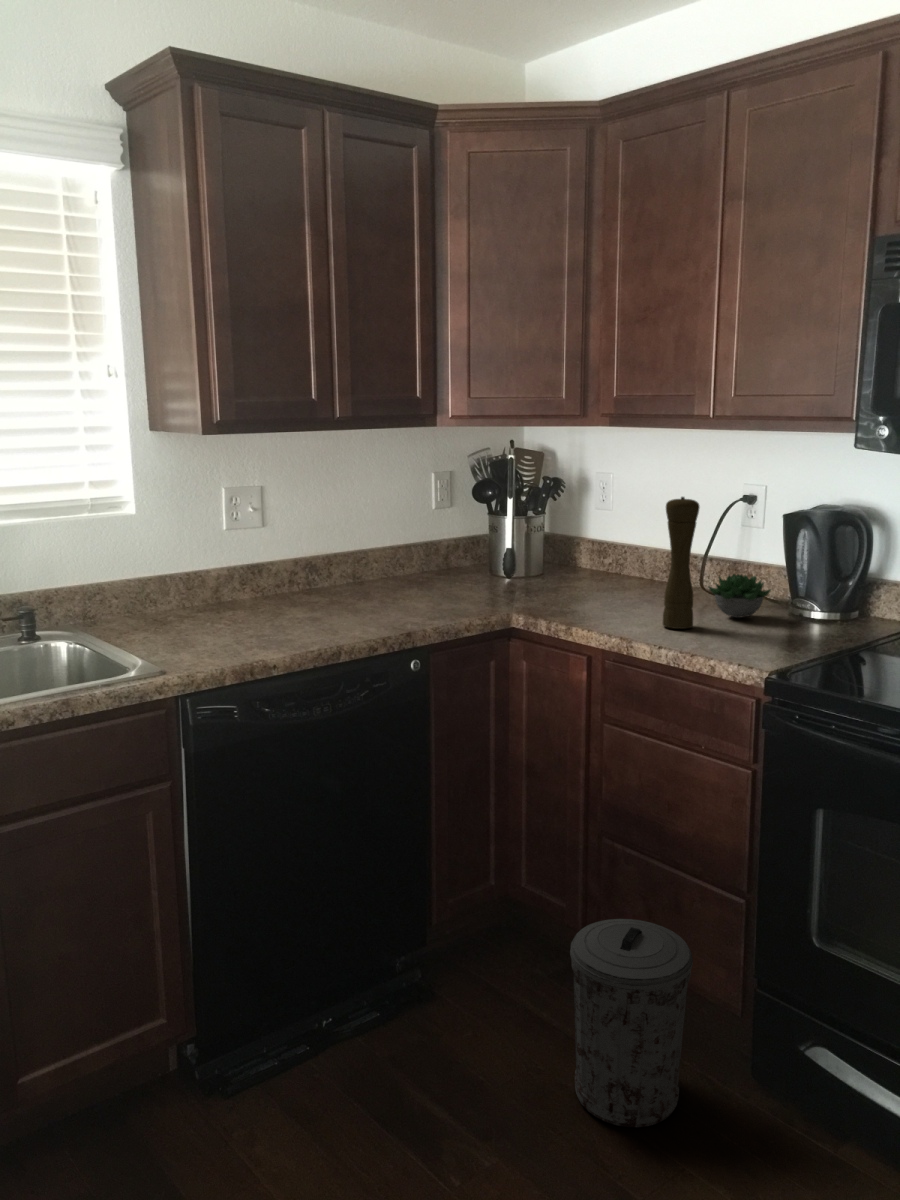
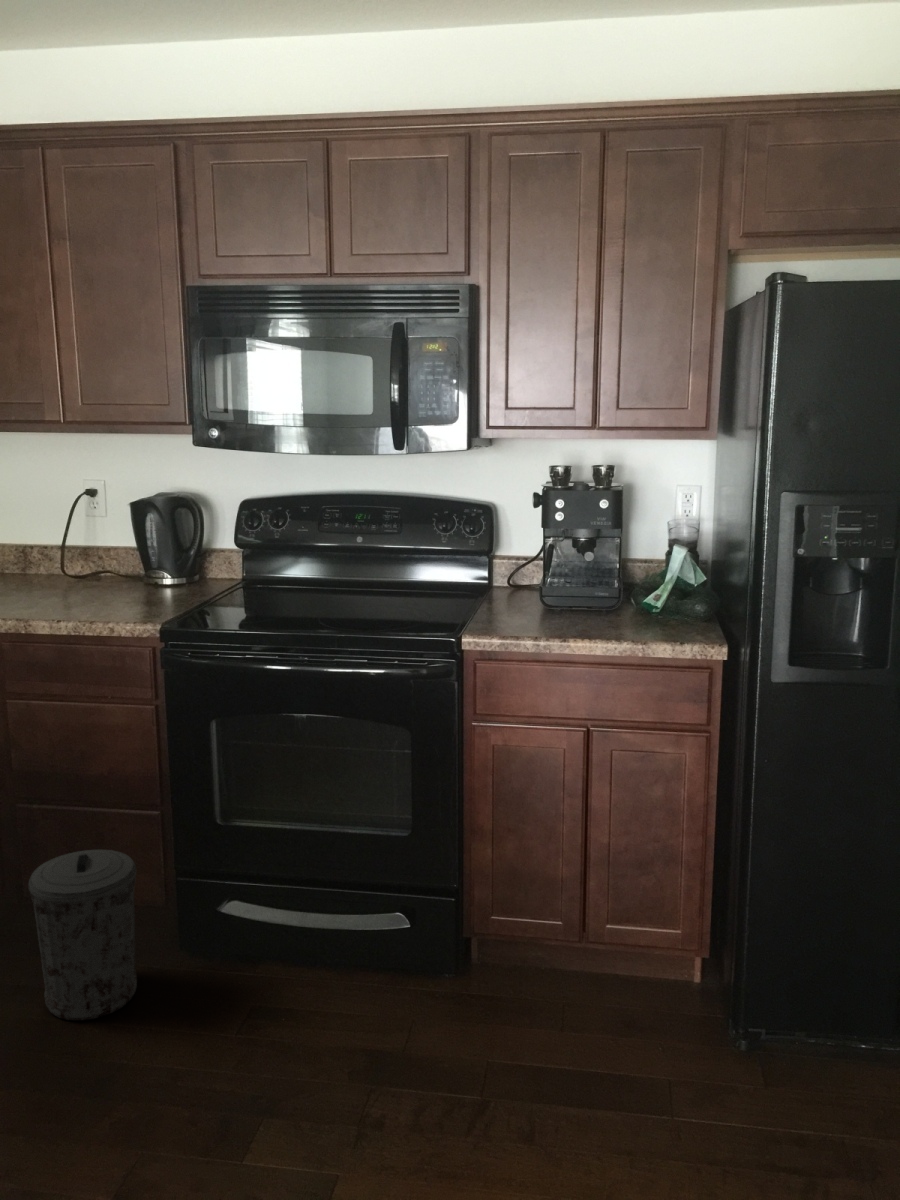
pepper mill: present [663,497,700,629] -> none [37,493,74,606]
succulent plant: present [708,574,771,618] -> none [75,555,131,592]

